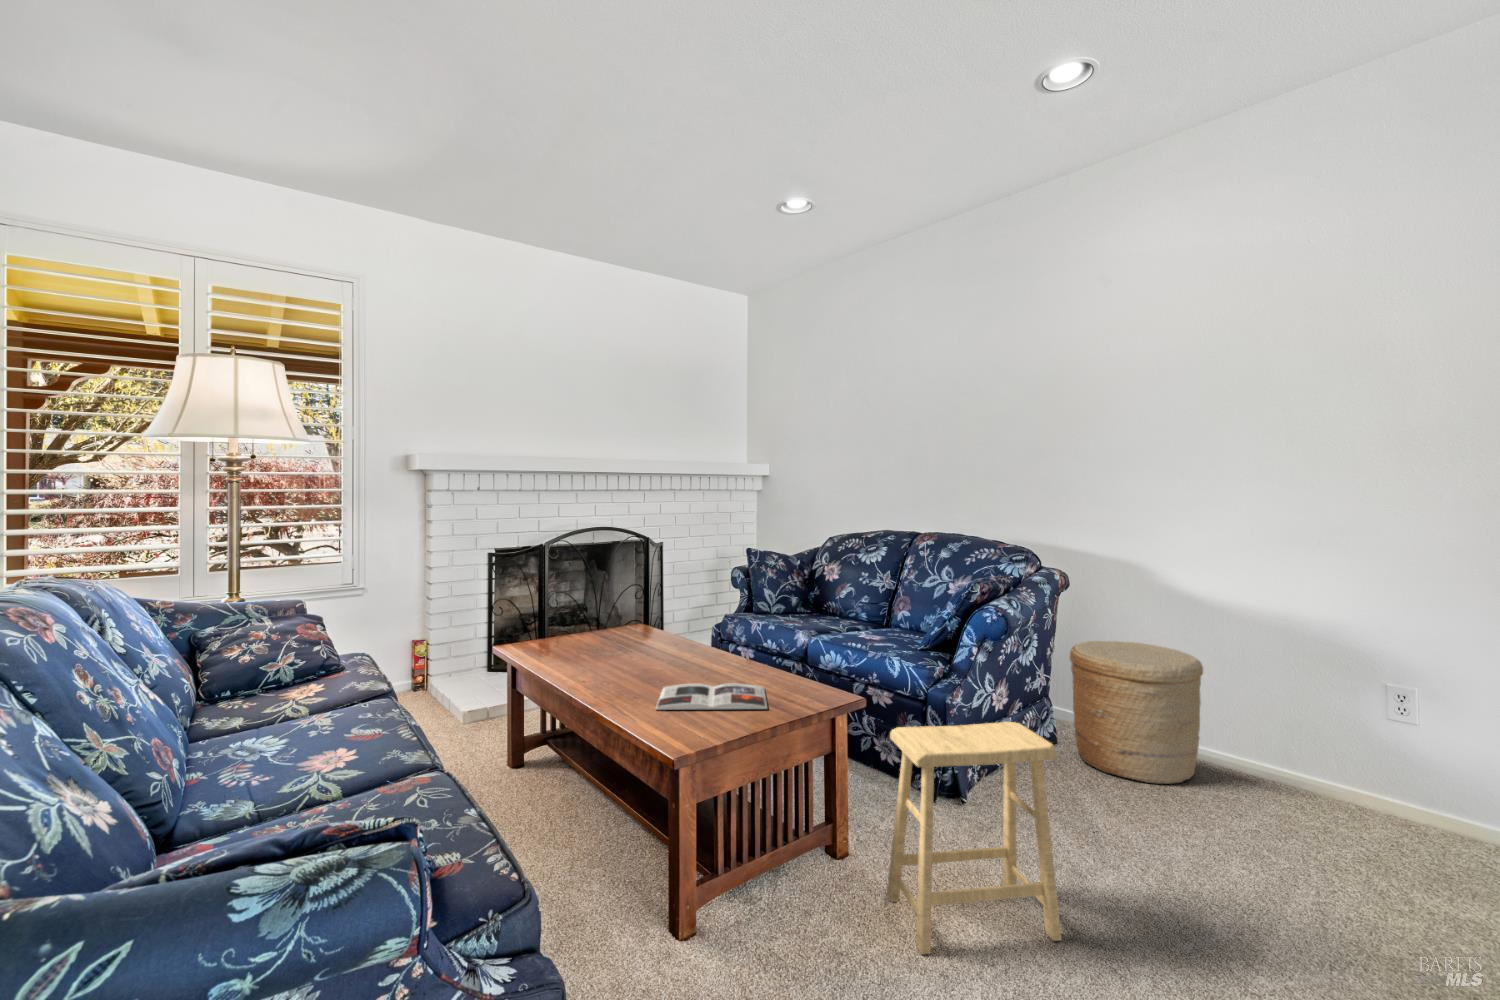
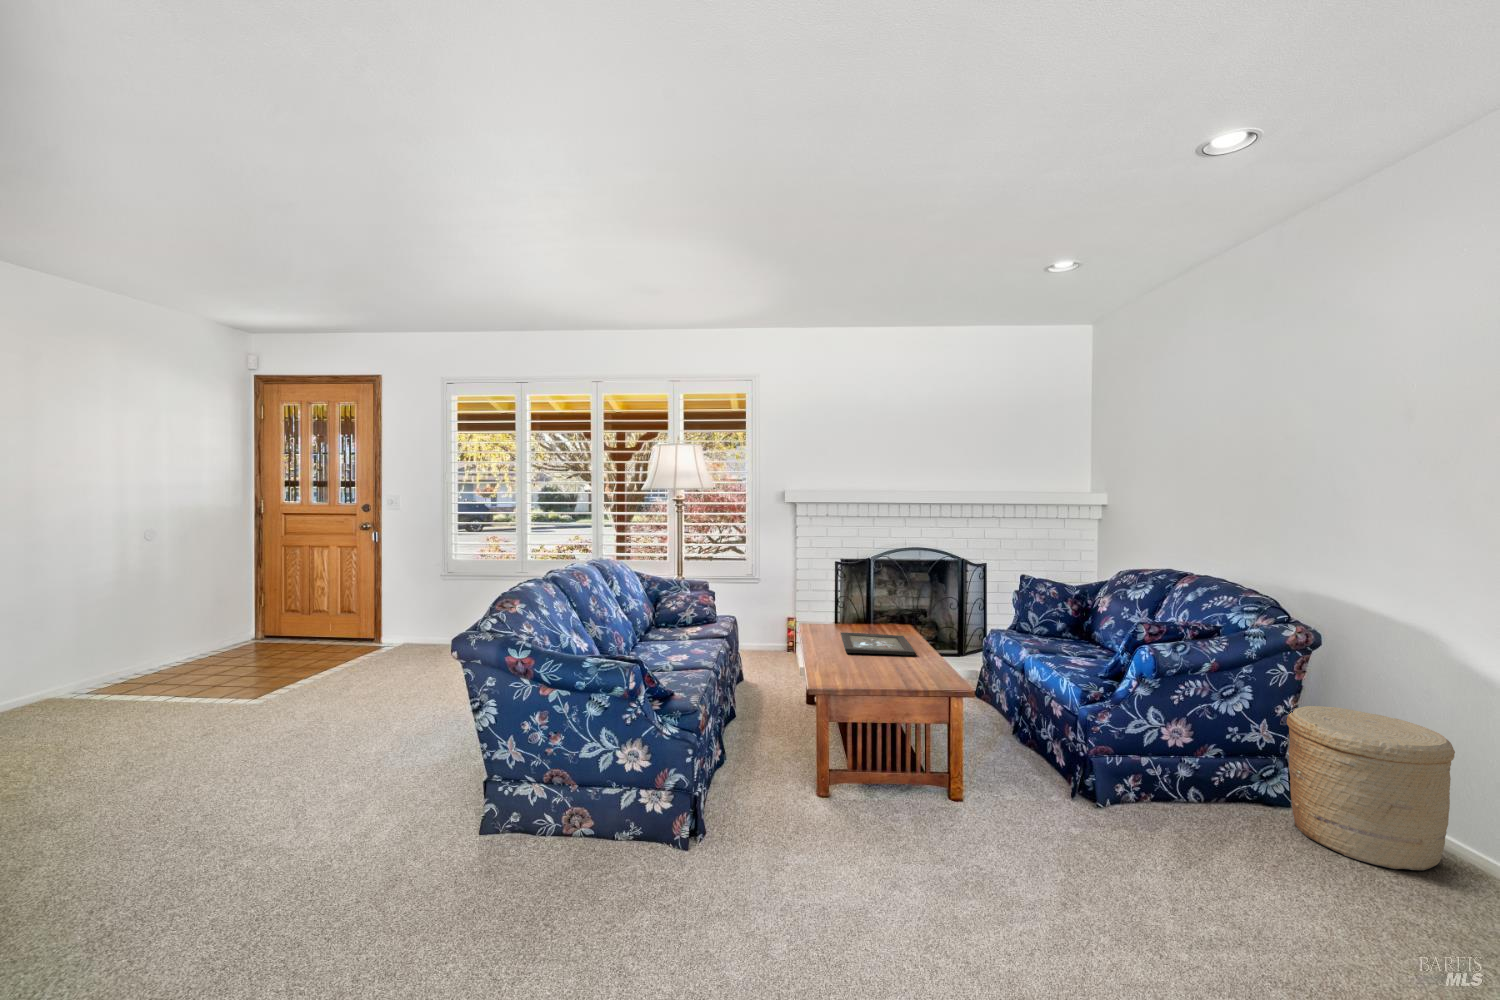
tray: none [570,640,703,680] -> present [841,632,915,655]
magazine: present [656,683,768,710] -> none [849,662,935,686]
footstool: present [887,722,1061,954] -> none [958,711,1079,888]

